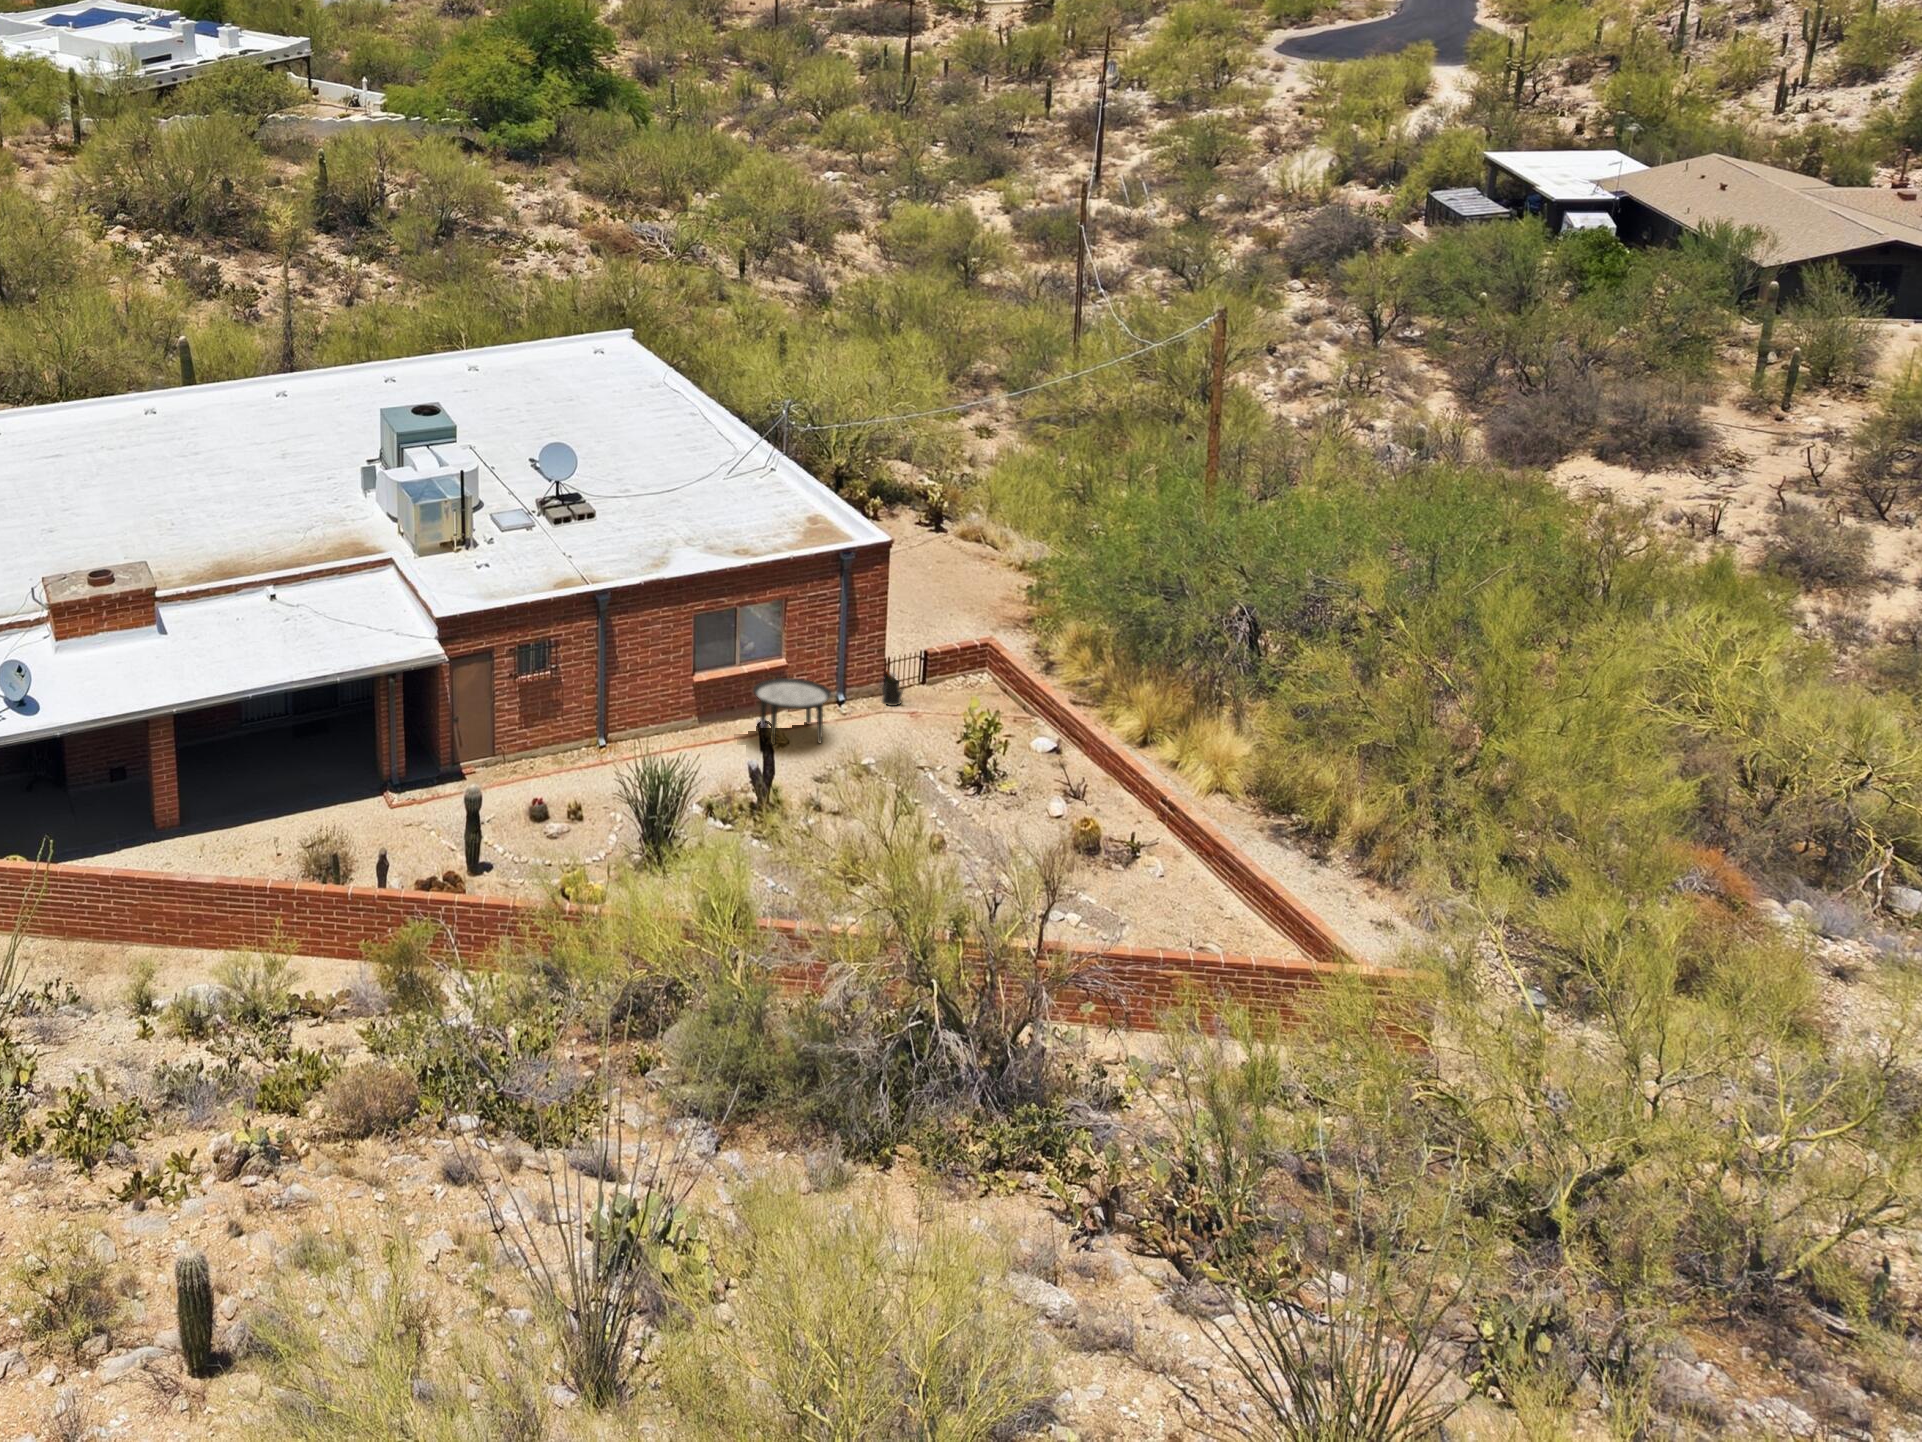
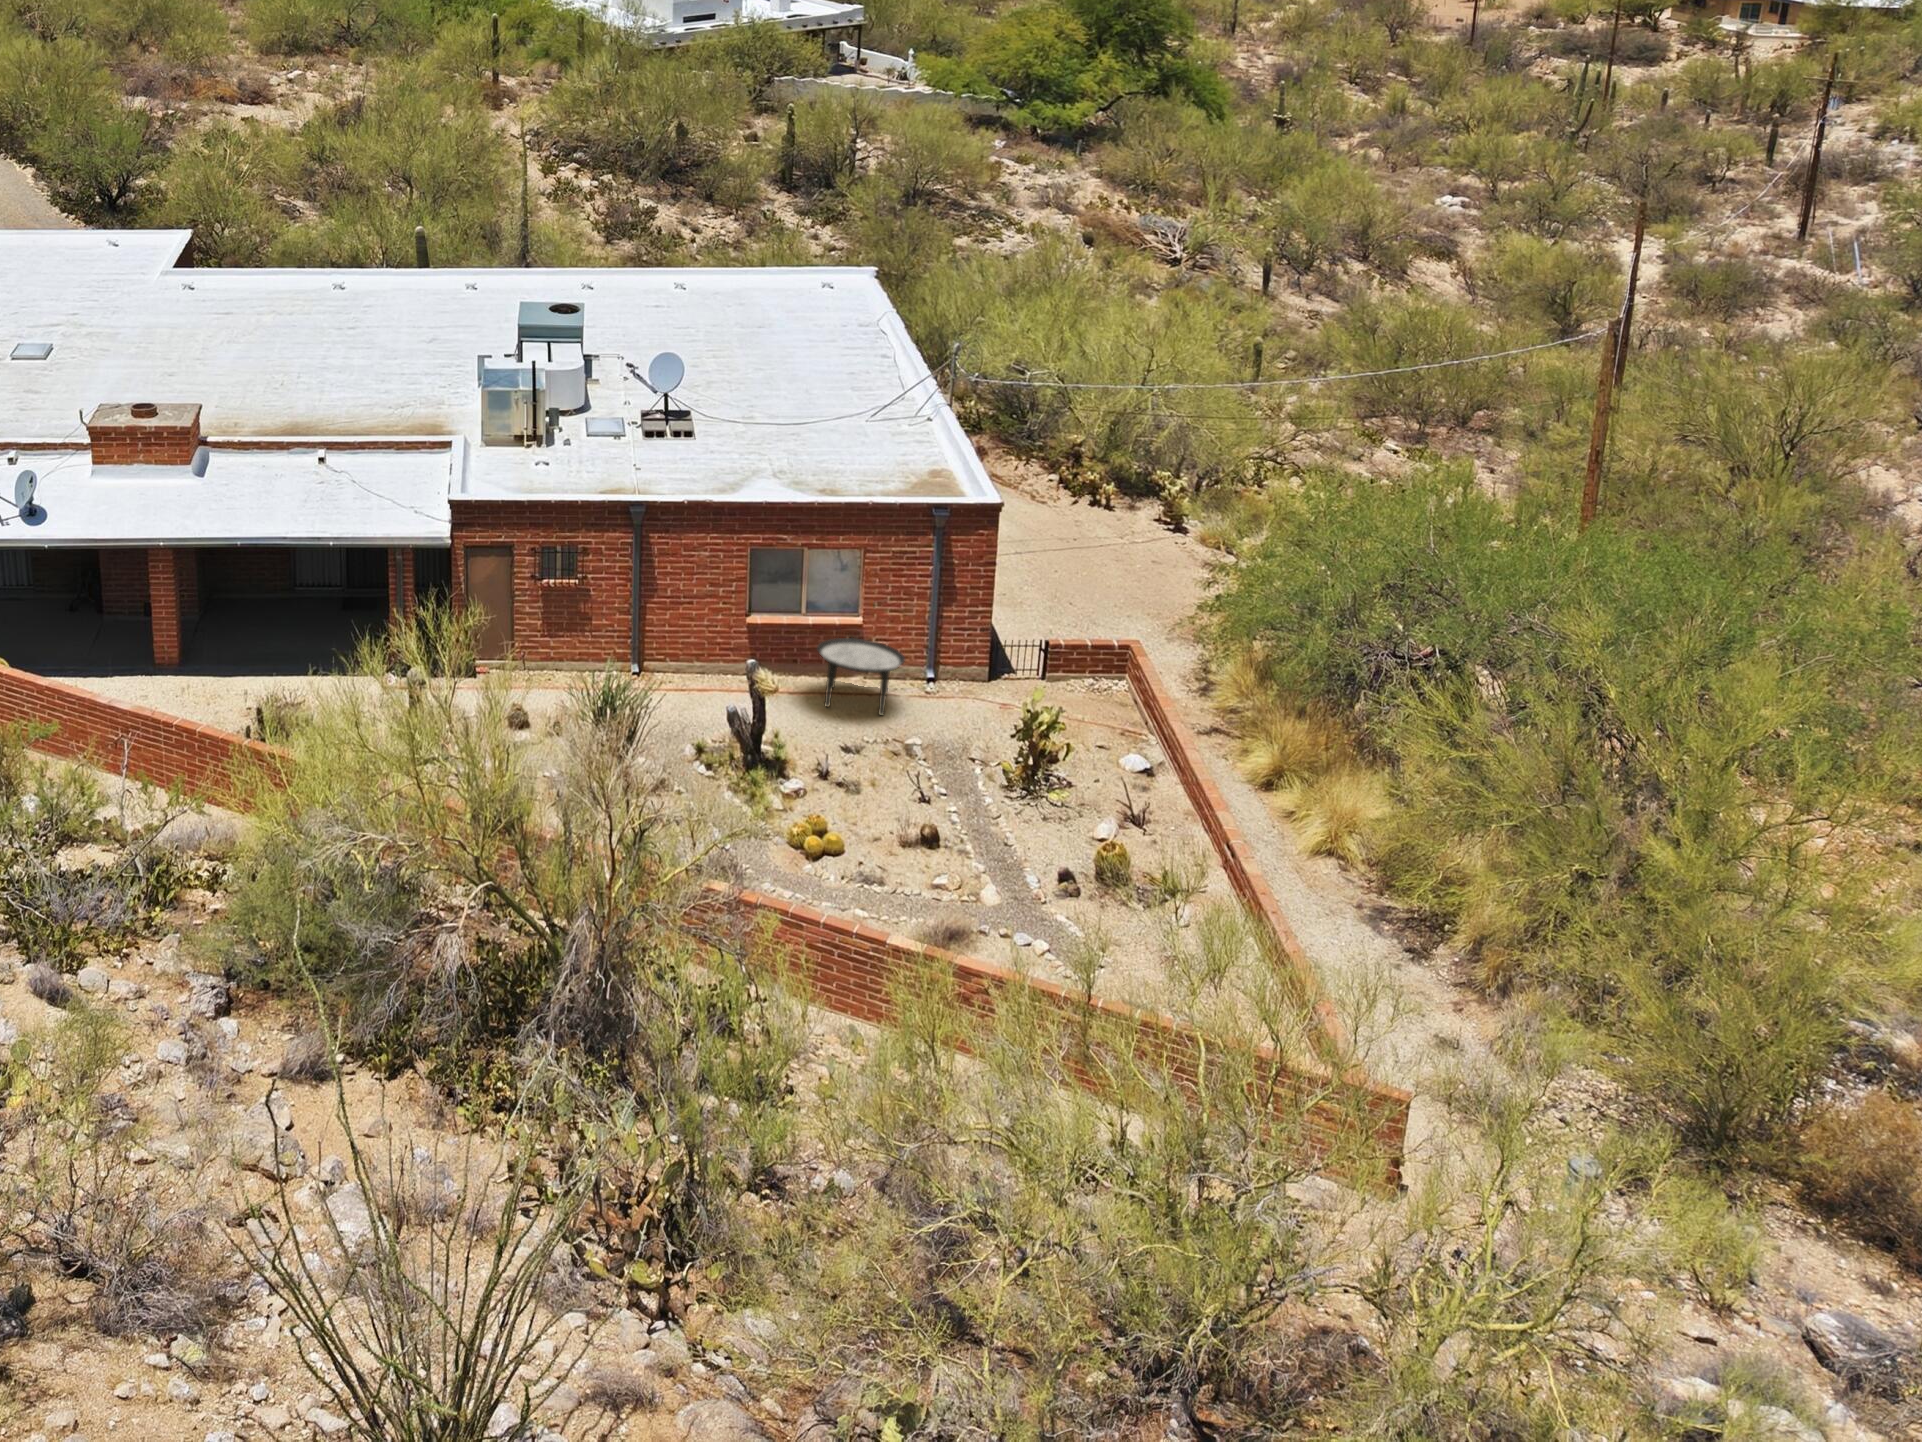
watering can: present [882,670,903,706] -> none [985,651,1010,695]

